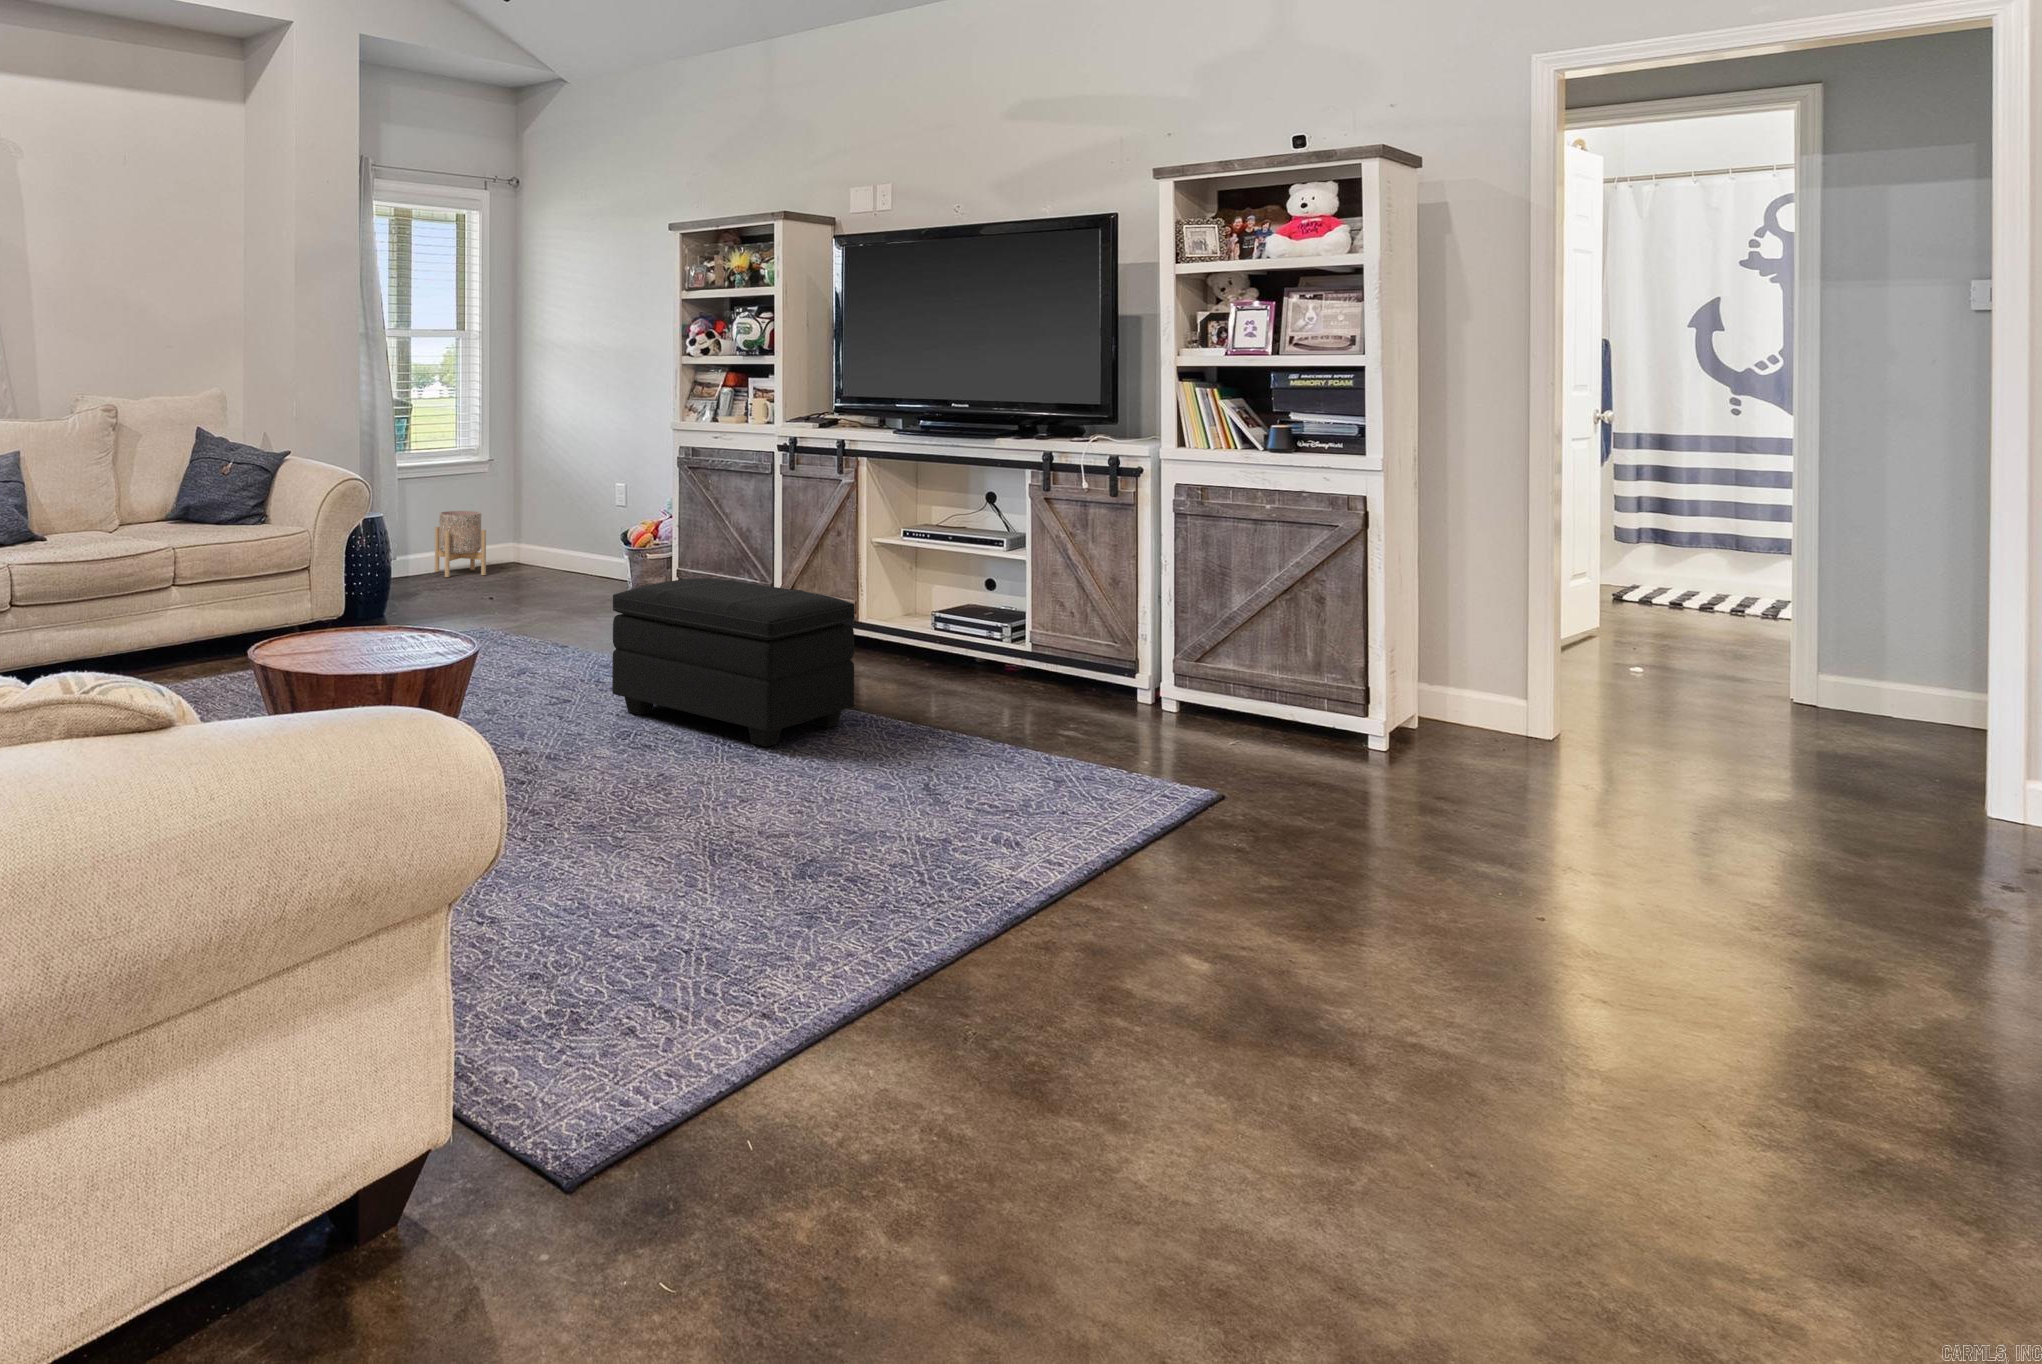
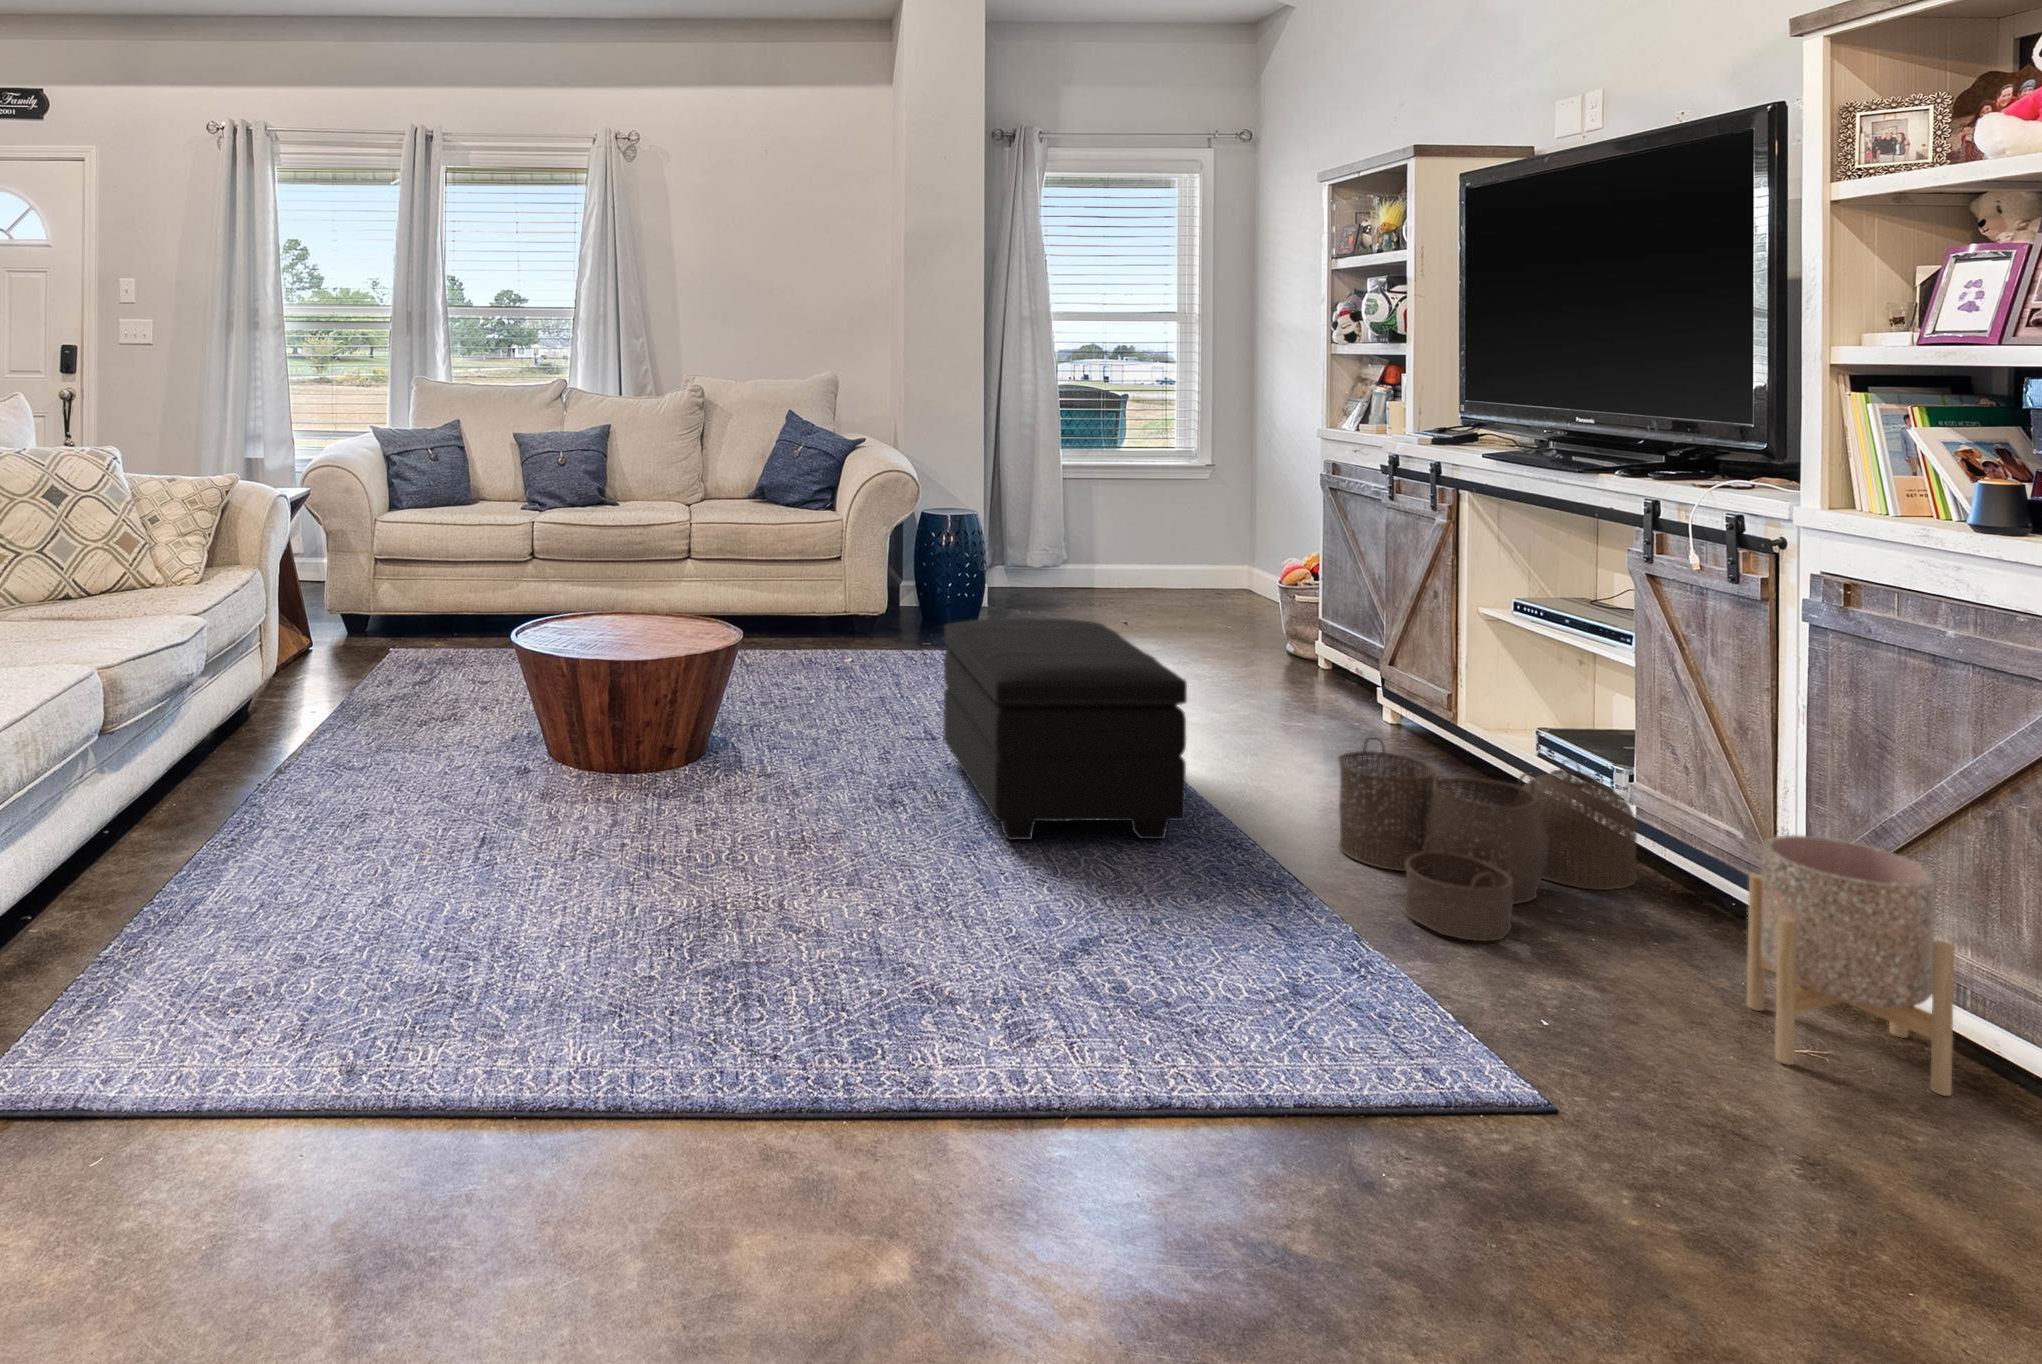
planter: present [435,511,486,577] -> present [1747,835,1954,1096]
woven basket: none [916,622,1073,735] -> present [1338,737,1637,942]

